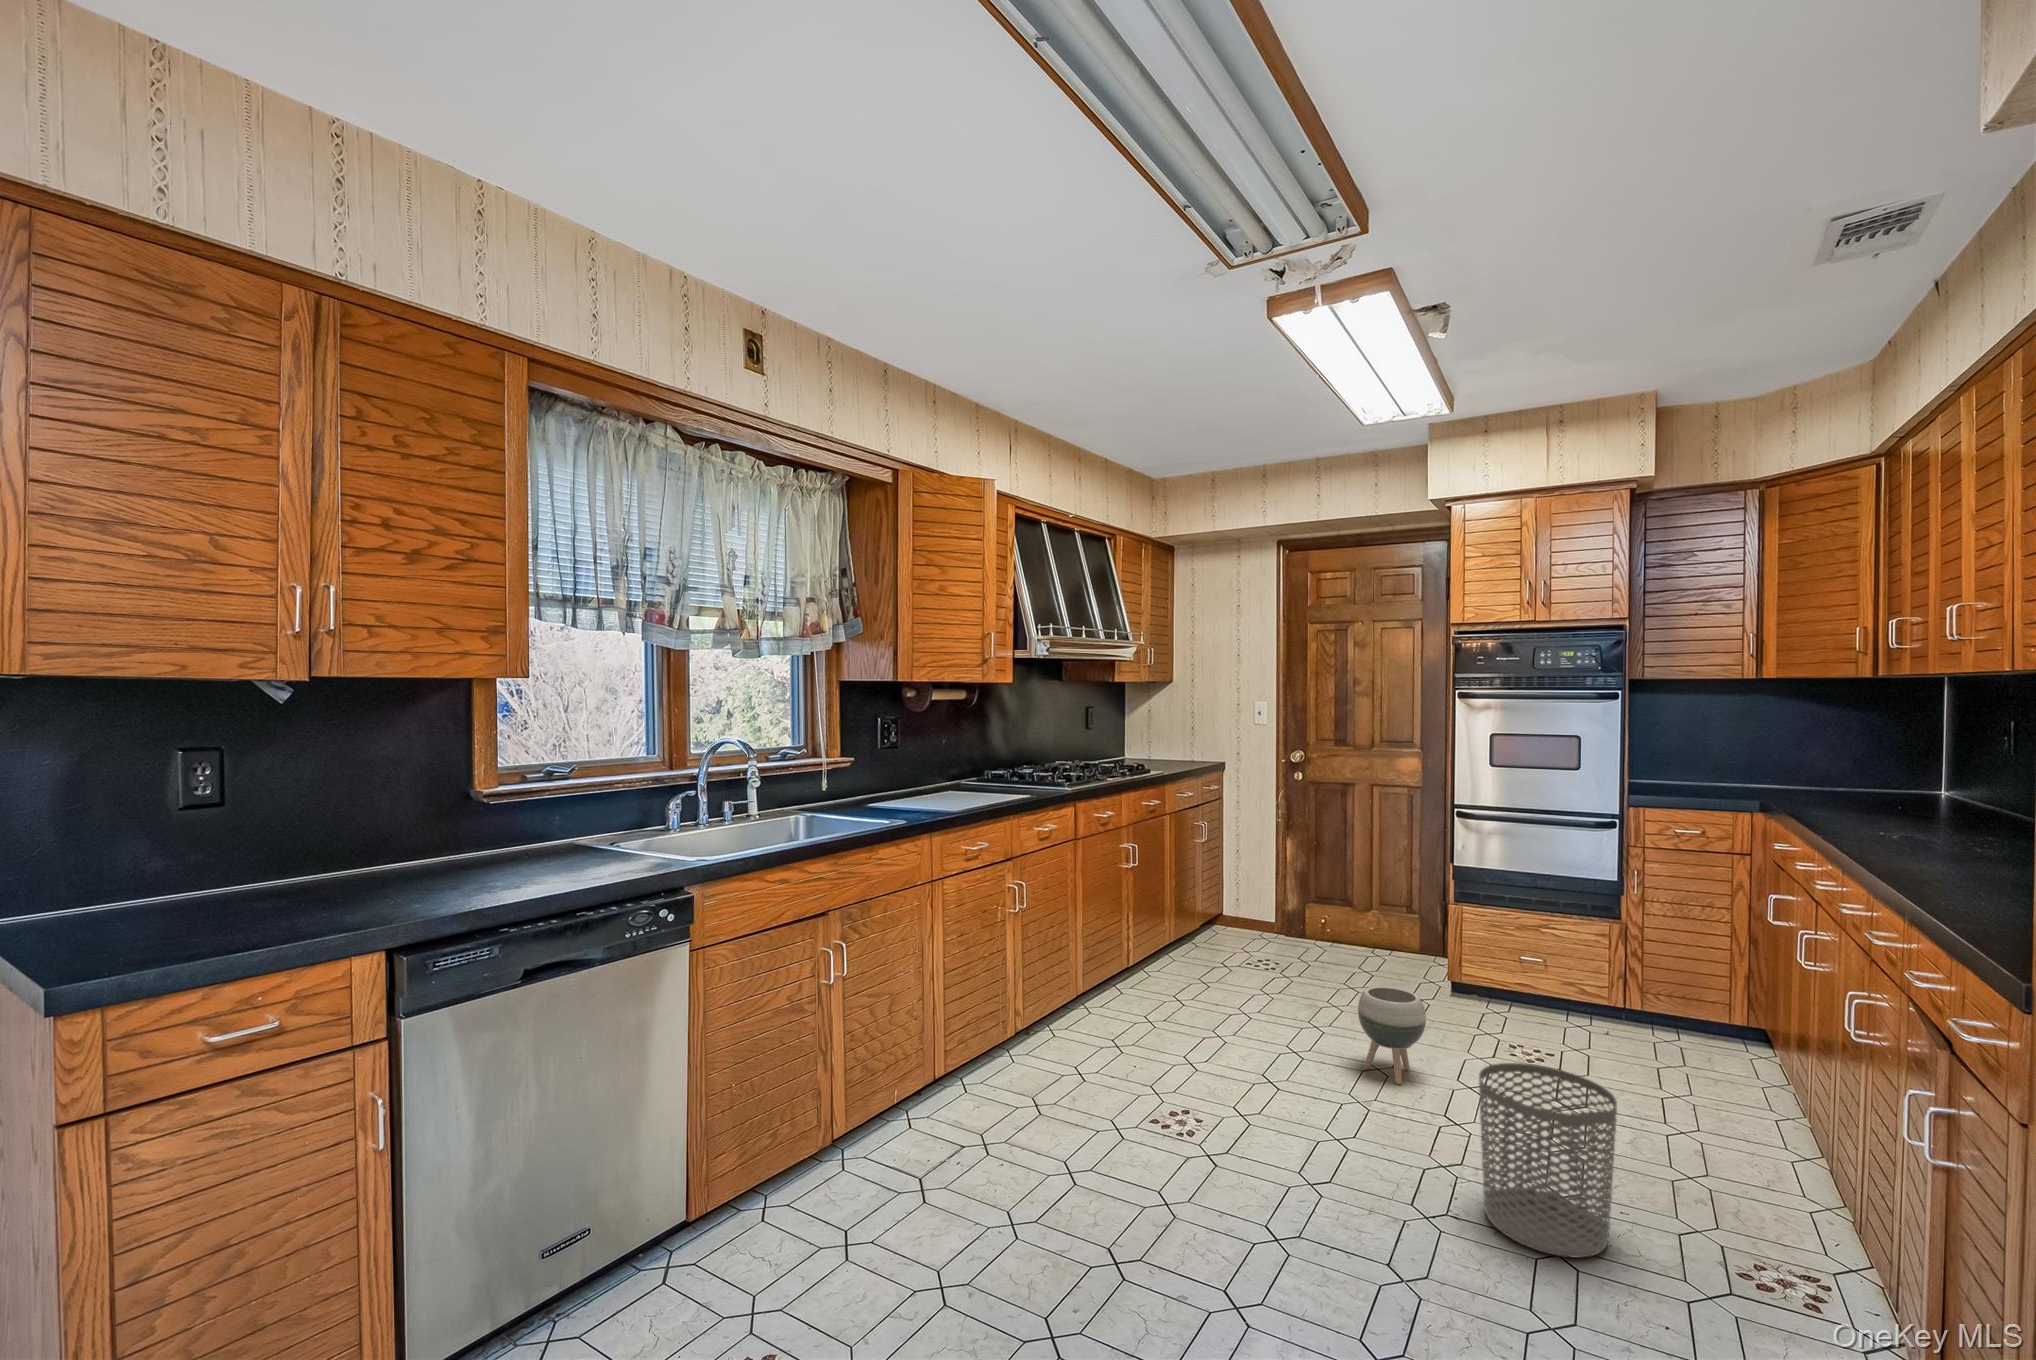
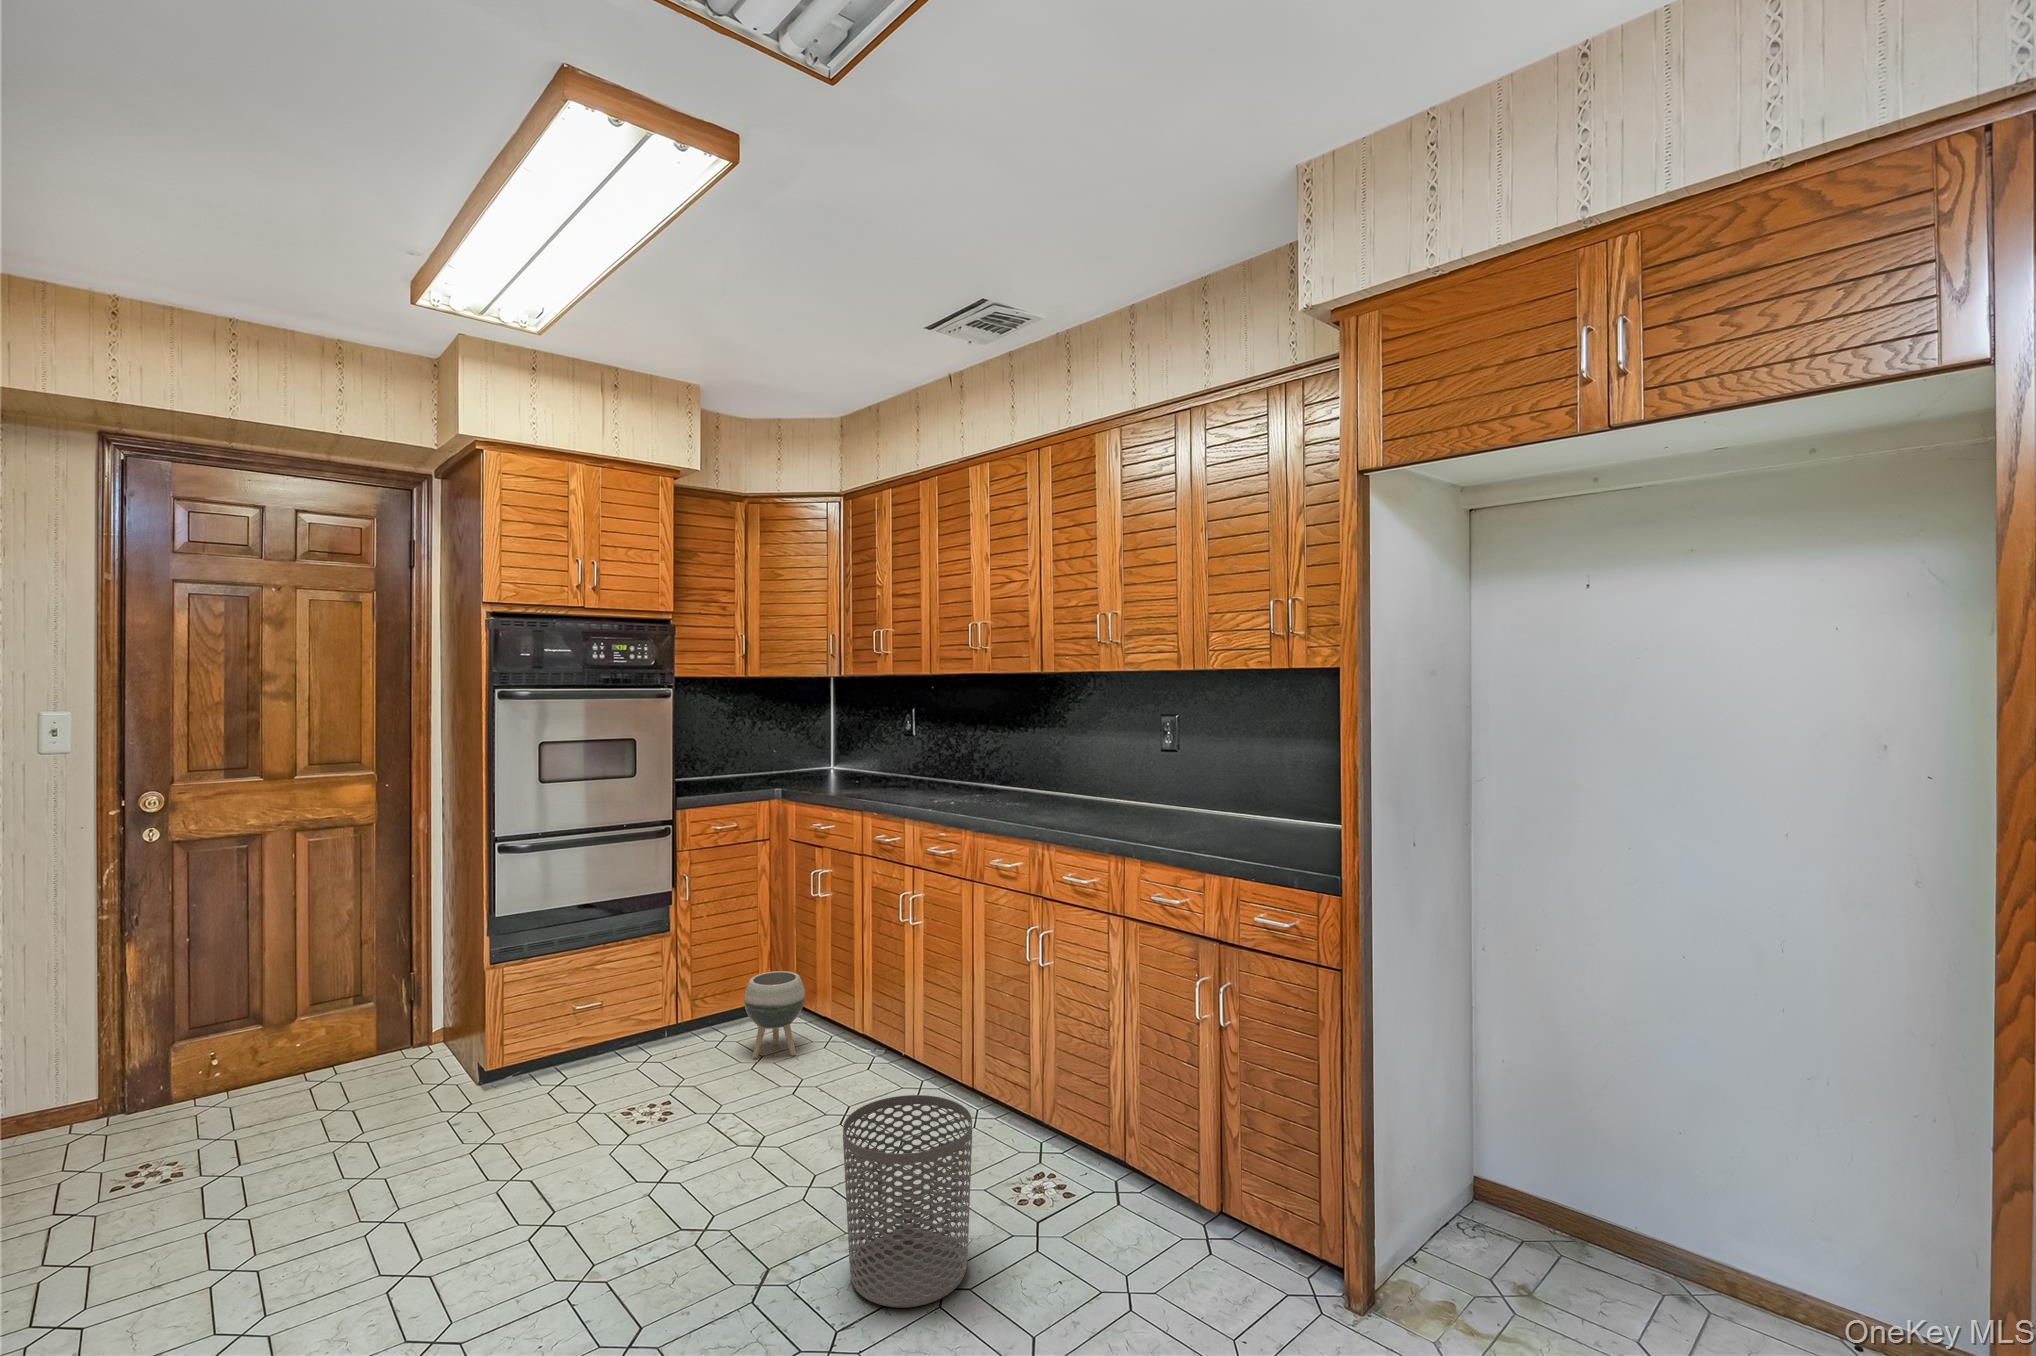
planter: present [1358,987,1426,1084] -> present [744,971,805,1059]

